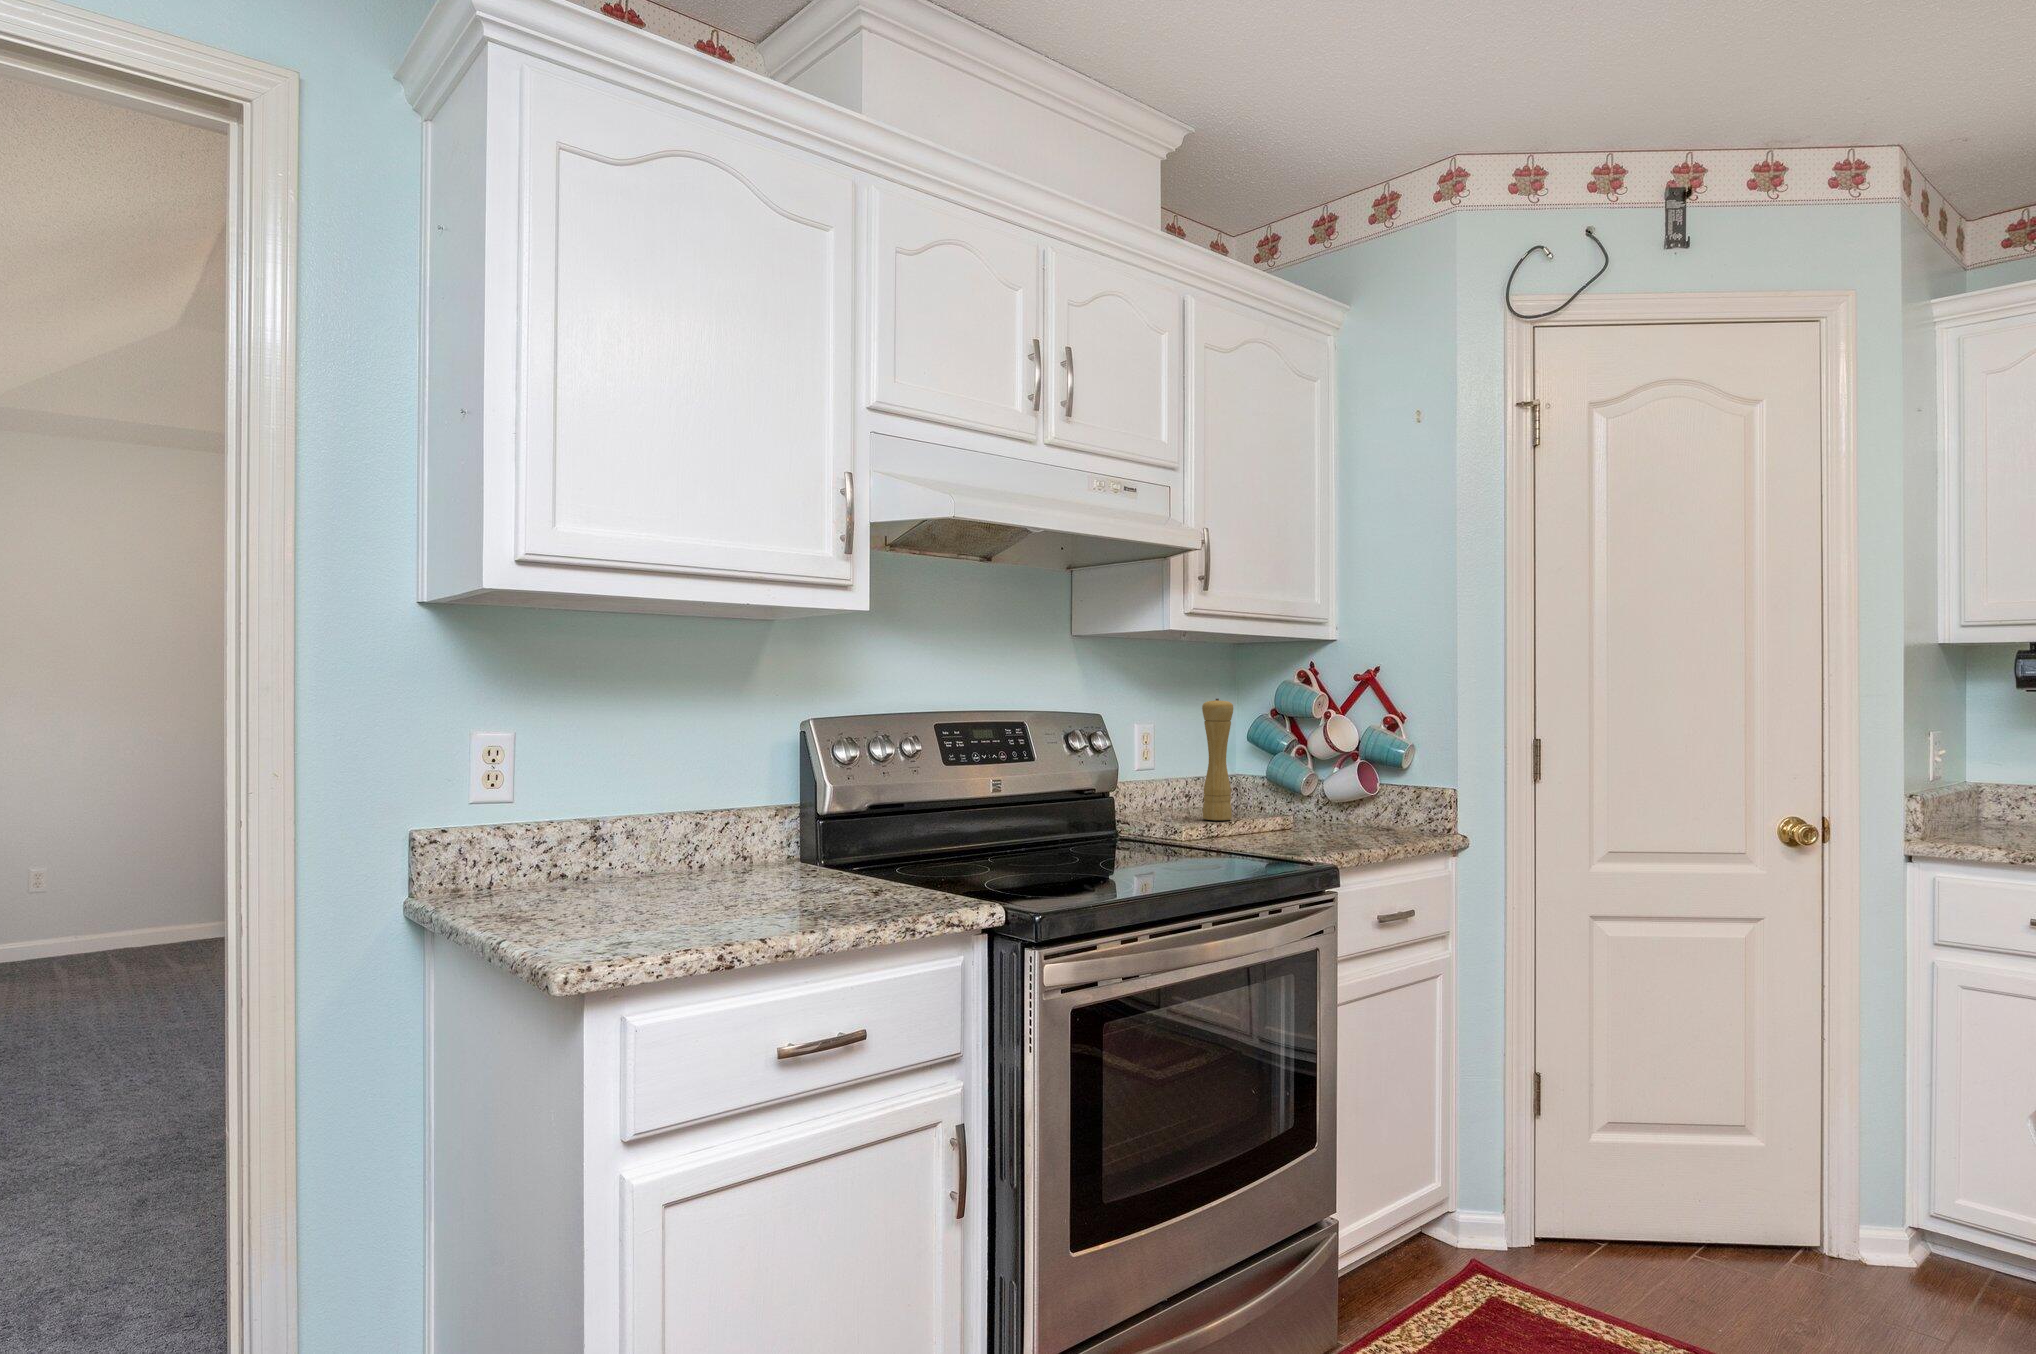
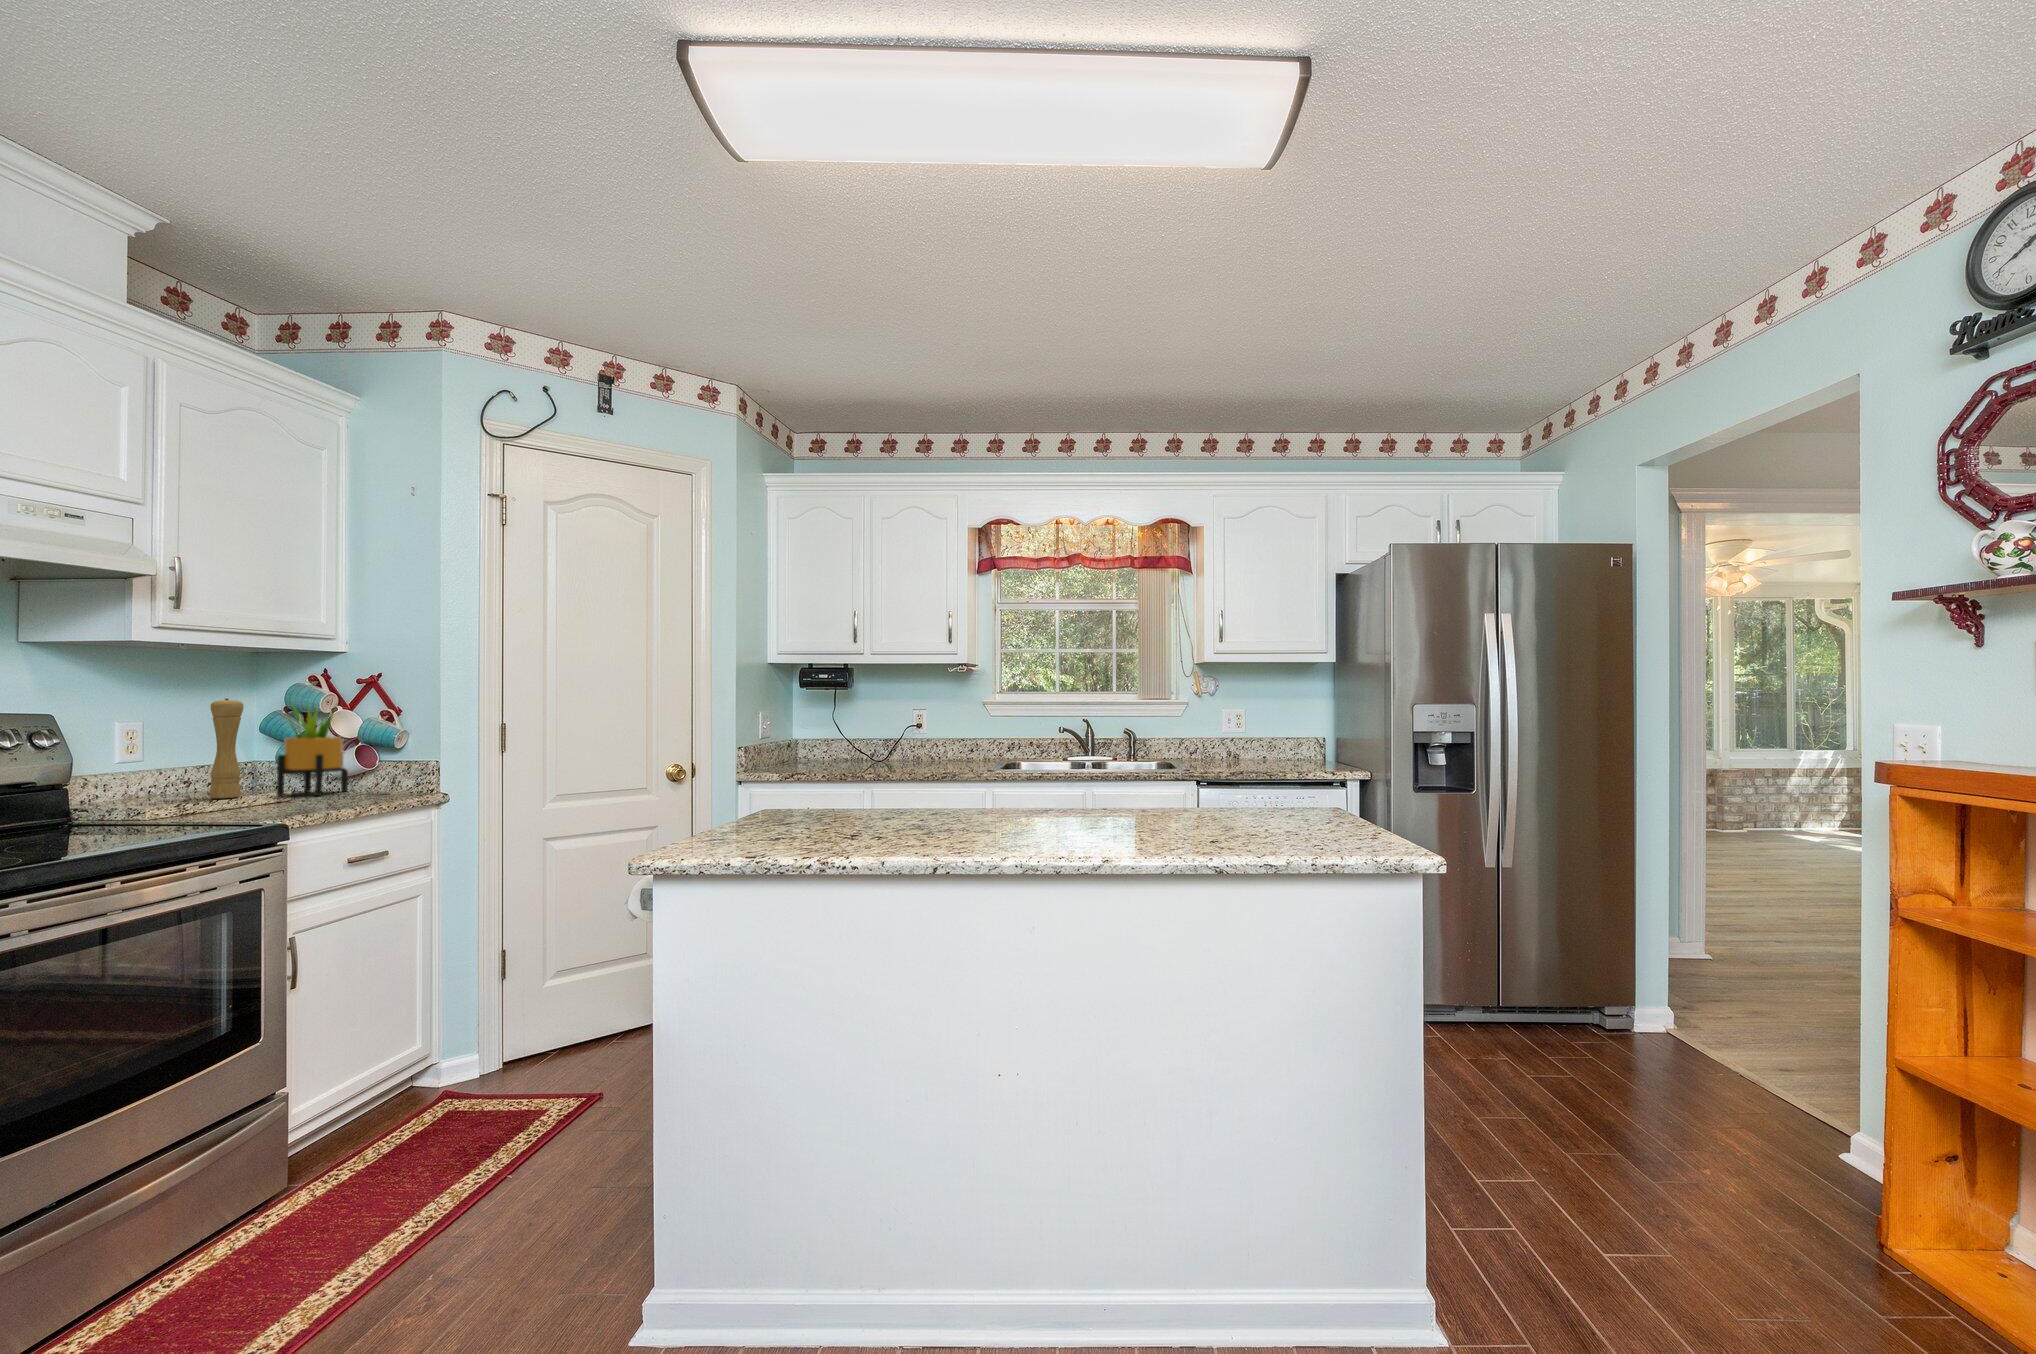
potted plant: none [1269,698,1343,826] -> present [277,701,348,796]

